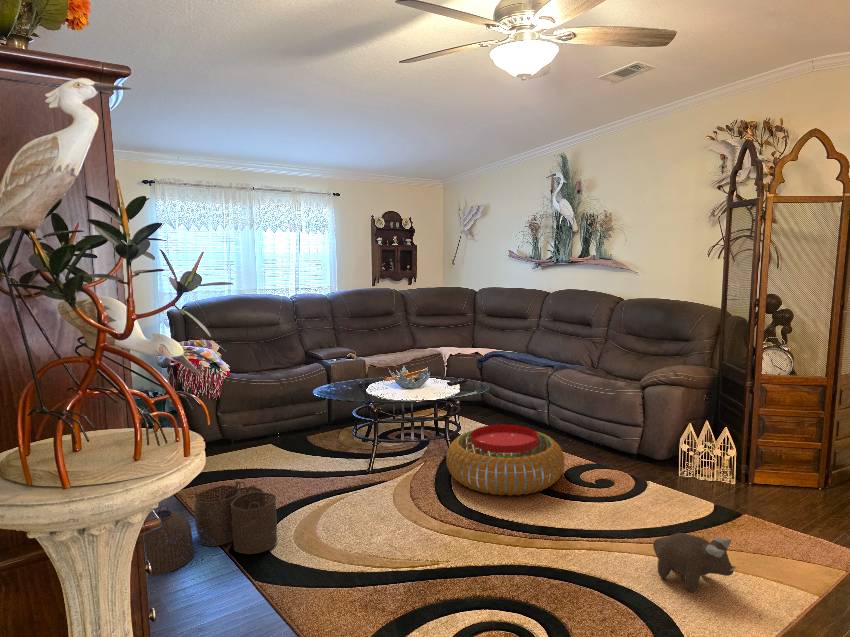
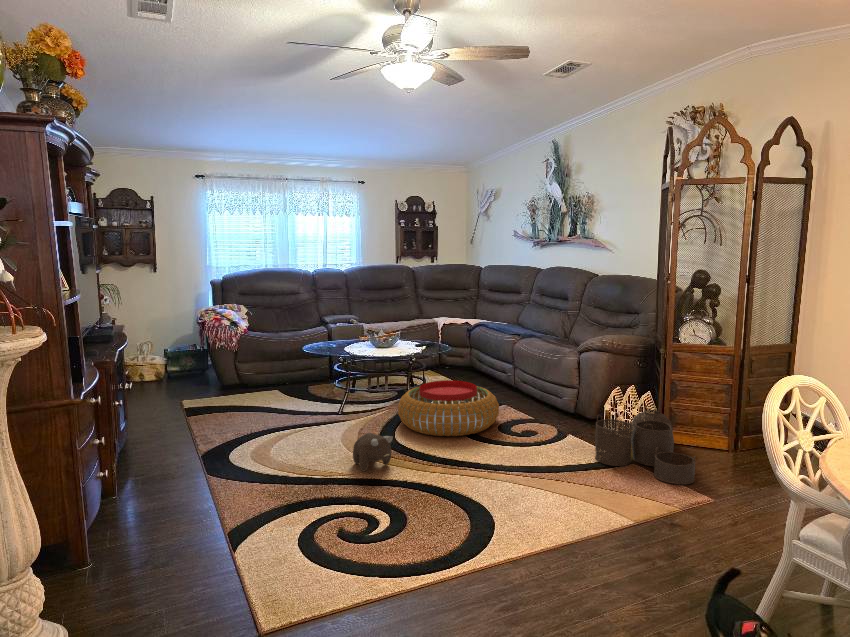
woven basket: present [142,481,277,575] -> present [595,406,695,484]
plush toy: present [653,533,736,591] -> present [353,433,393,471]

